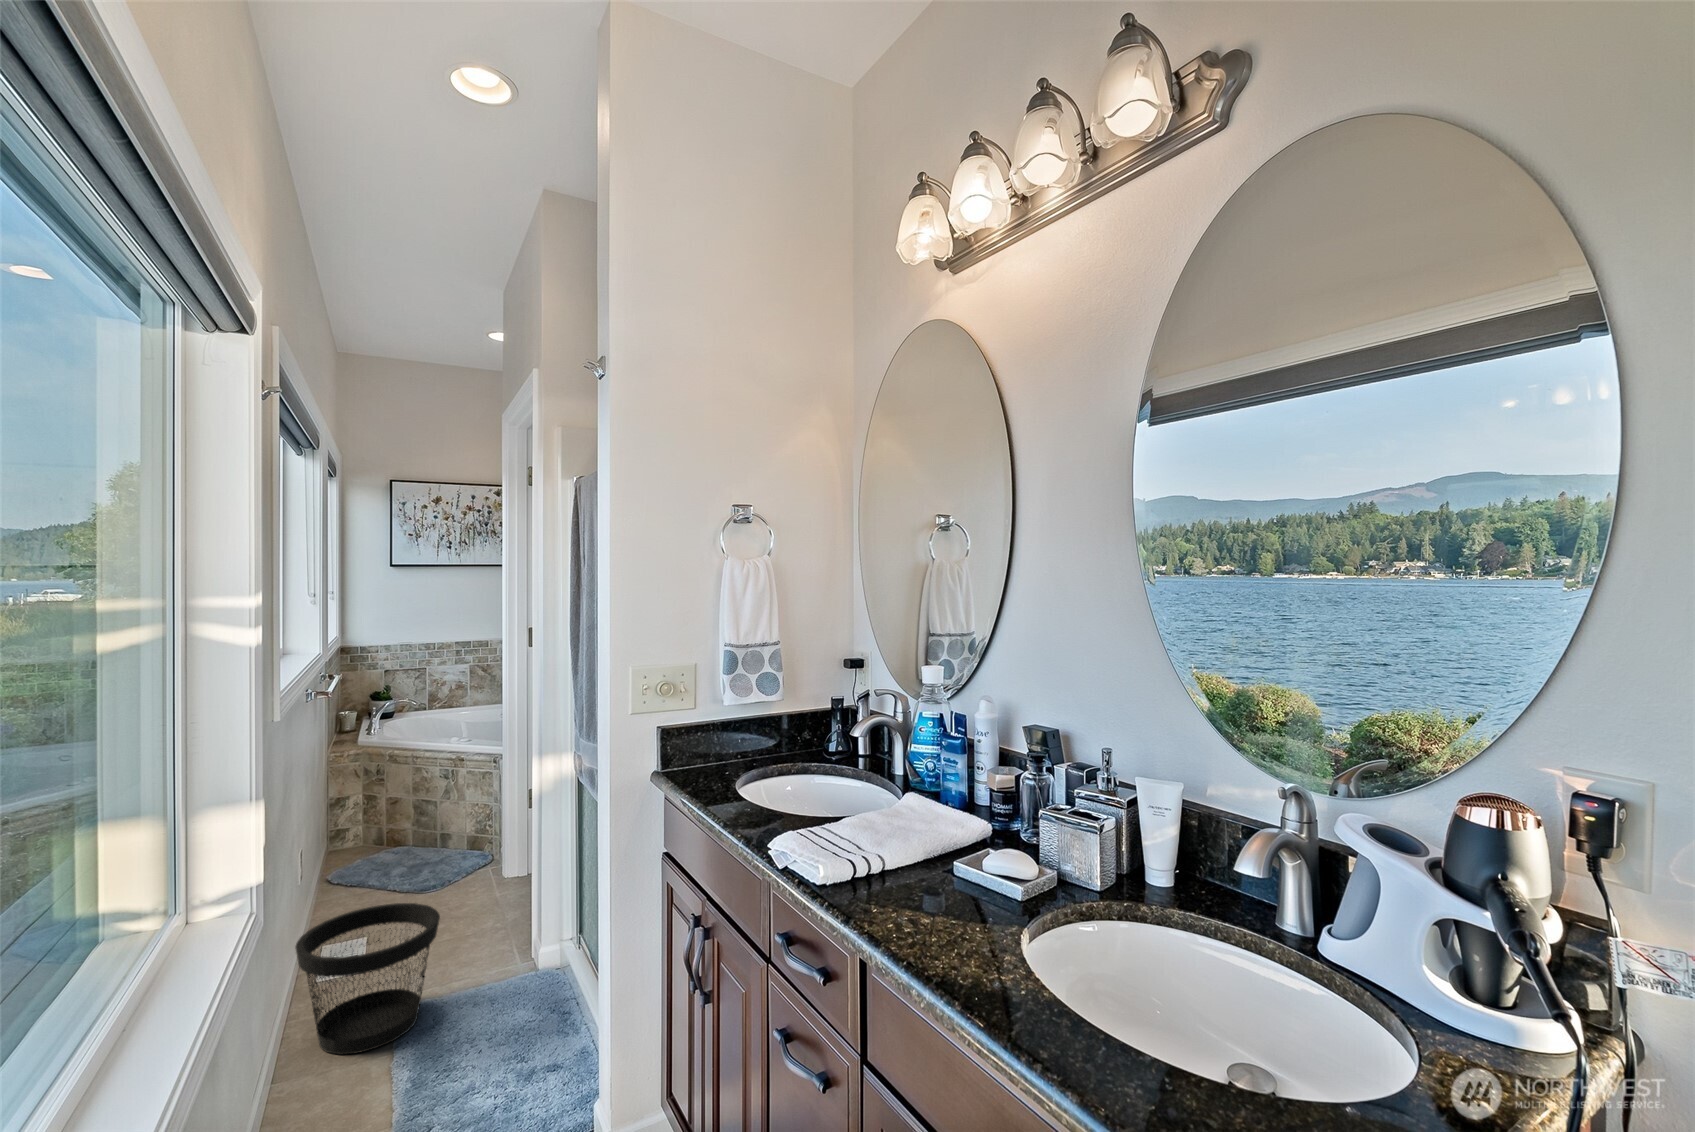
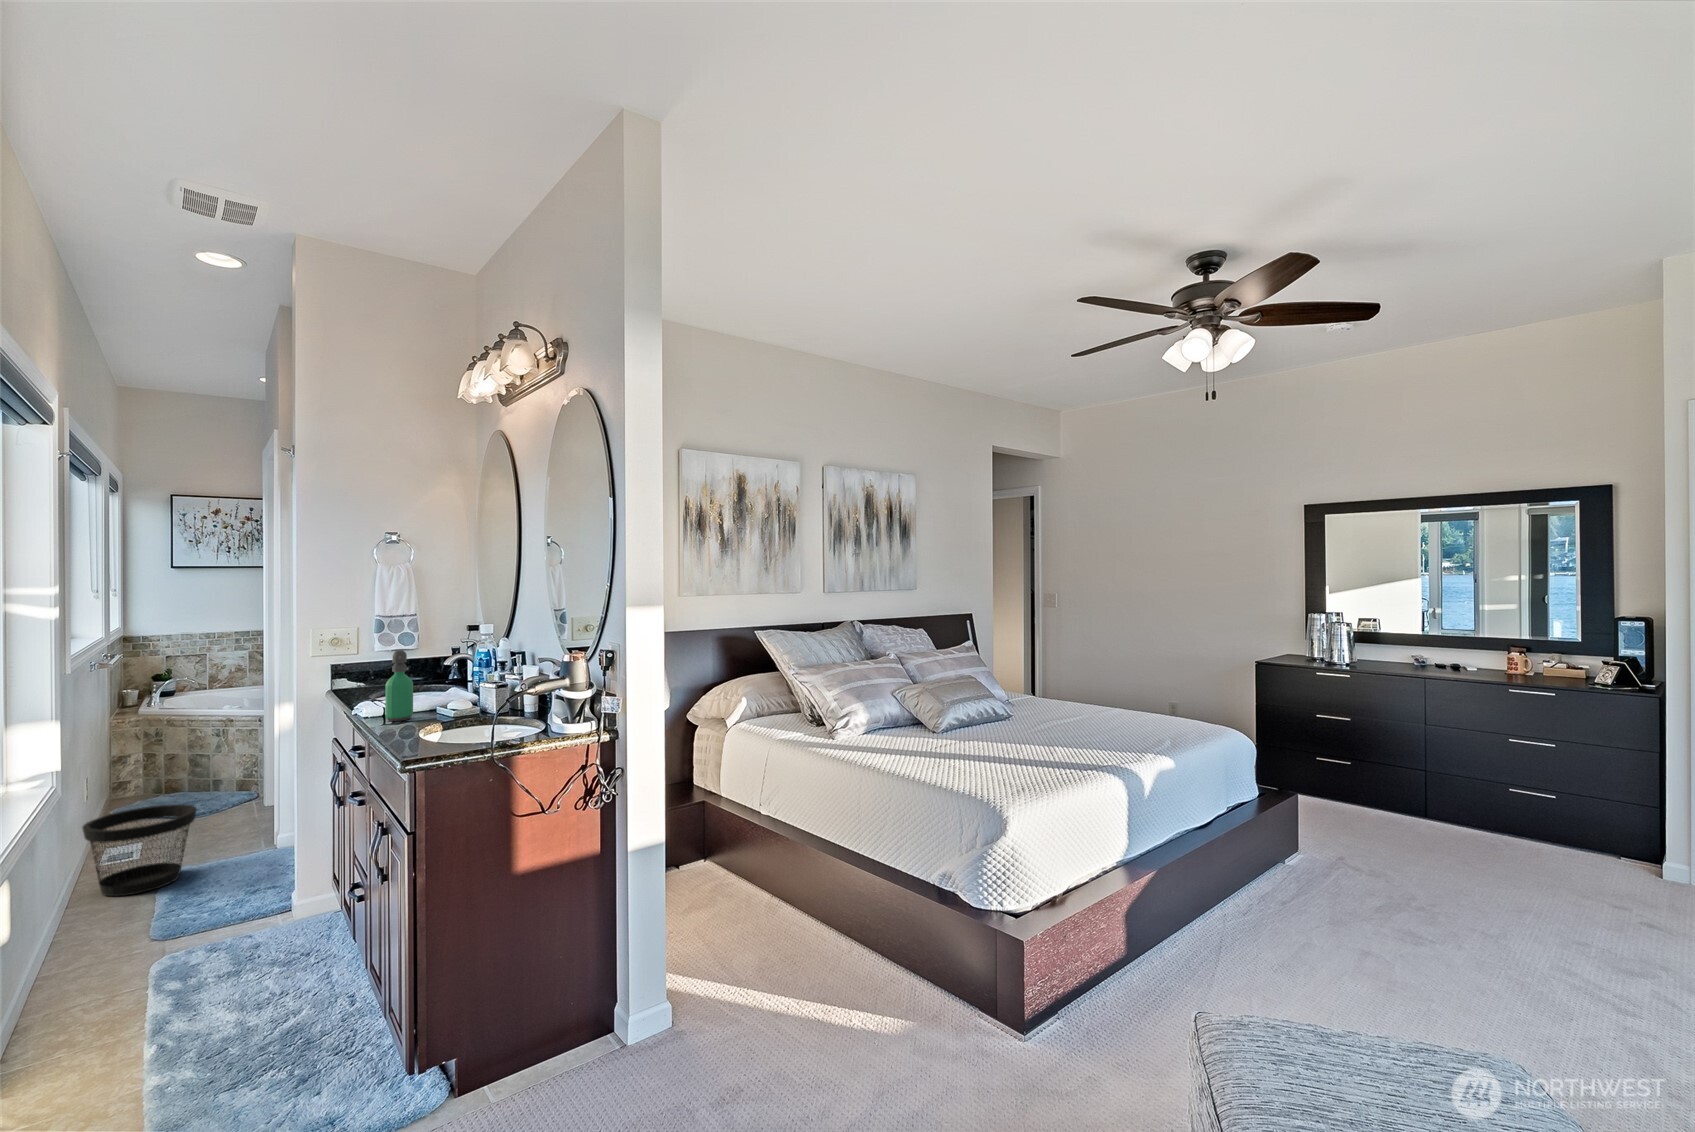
soap dispenser: none [879,745,933,912] -> present [385,650,413,721]

